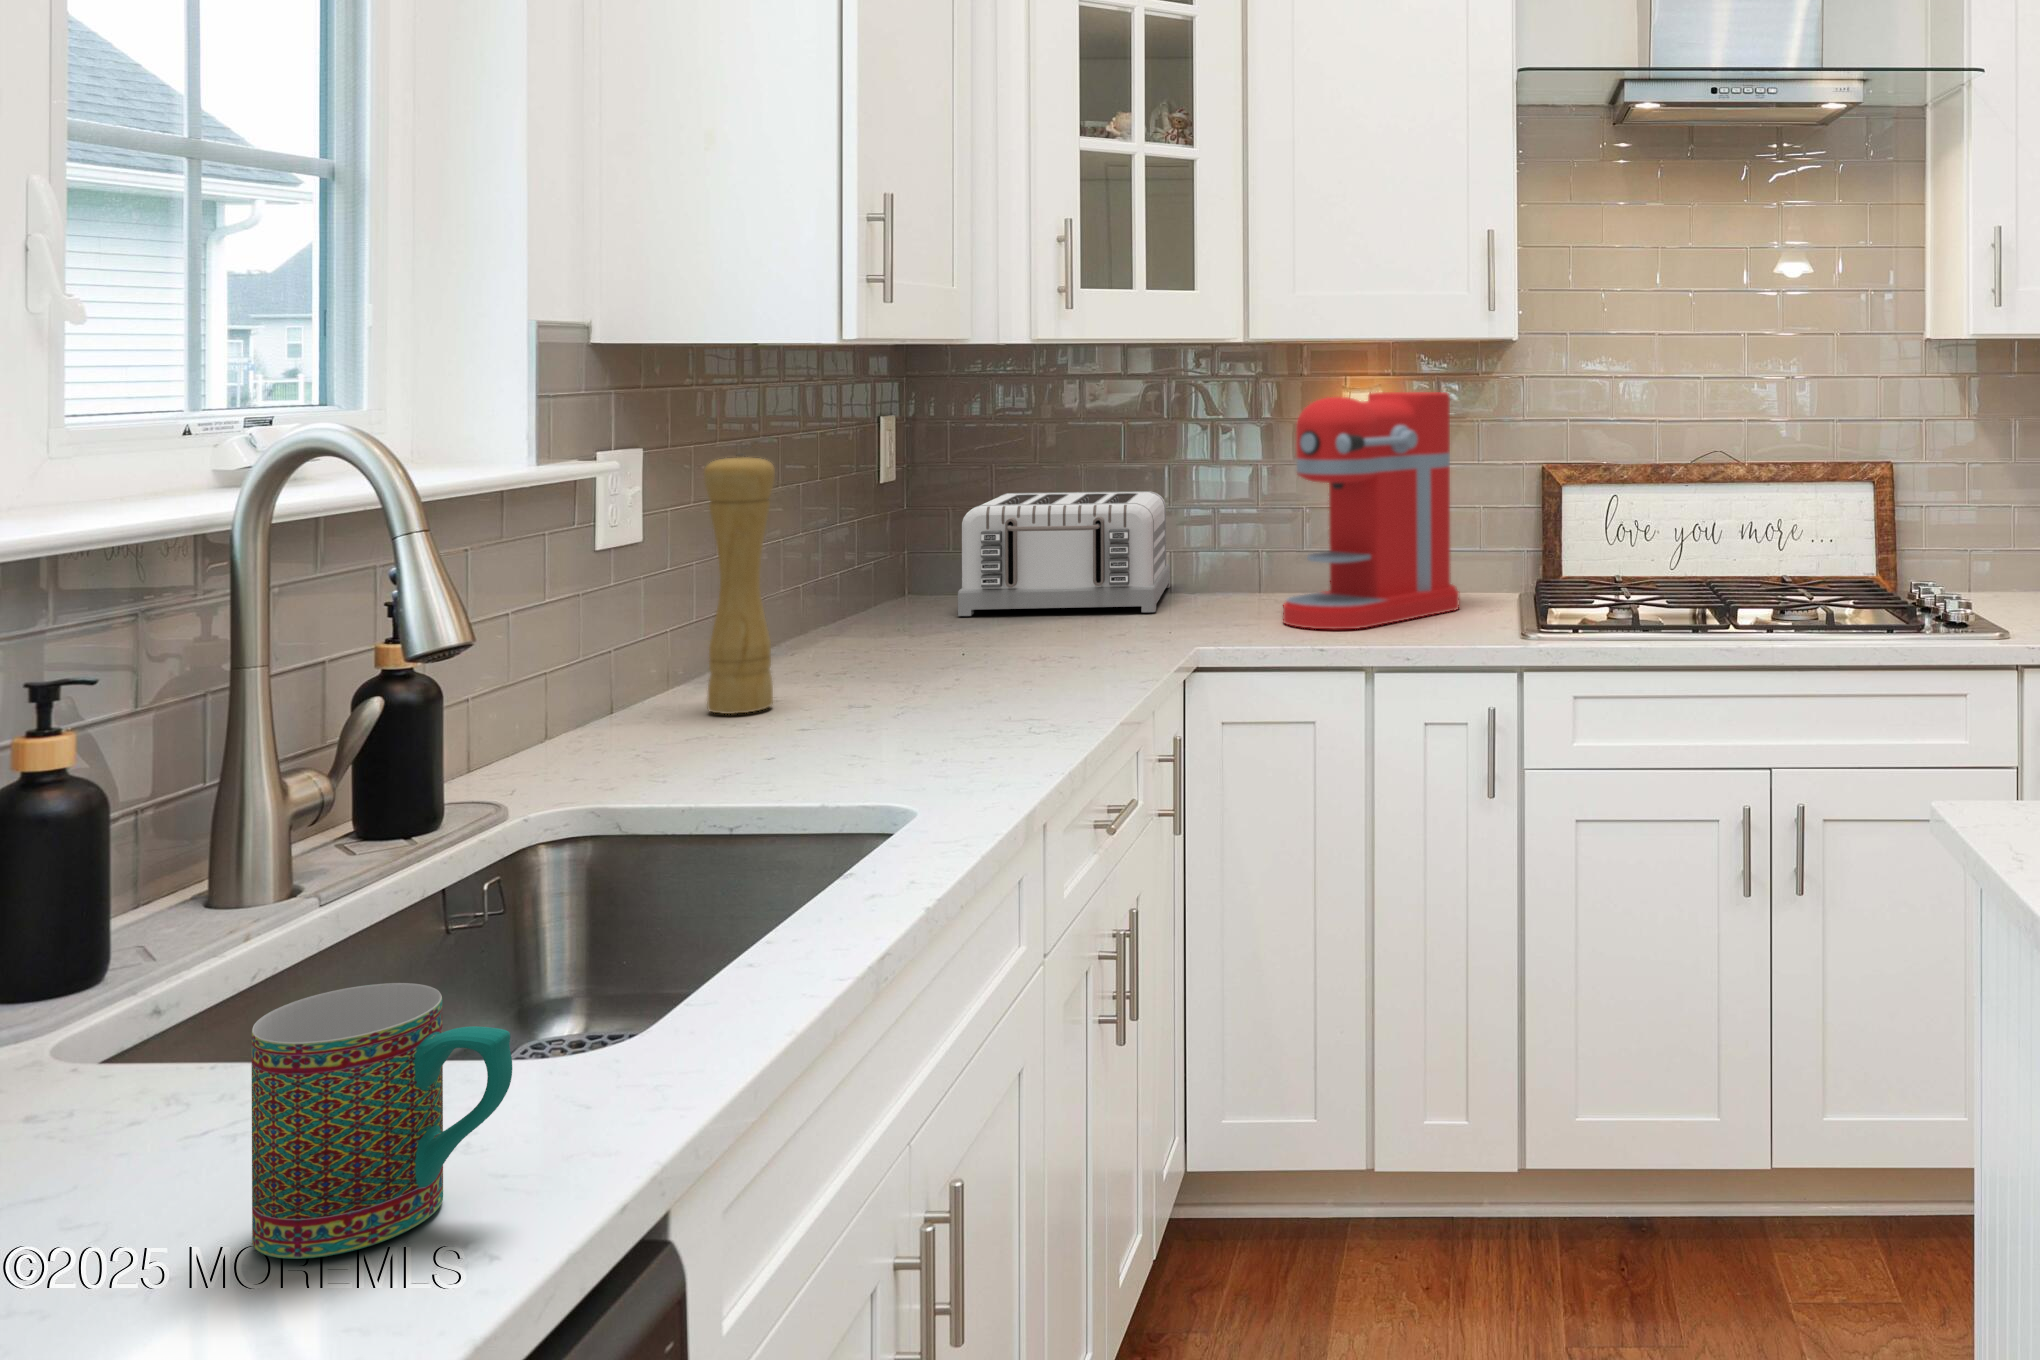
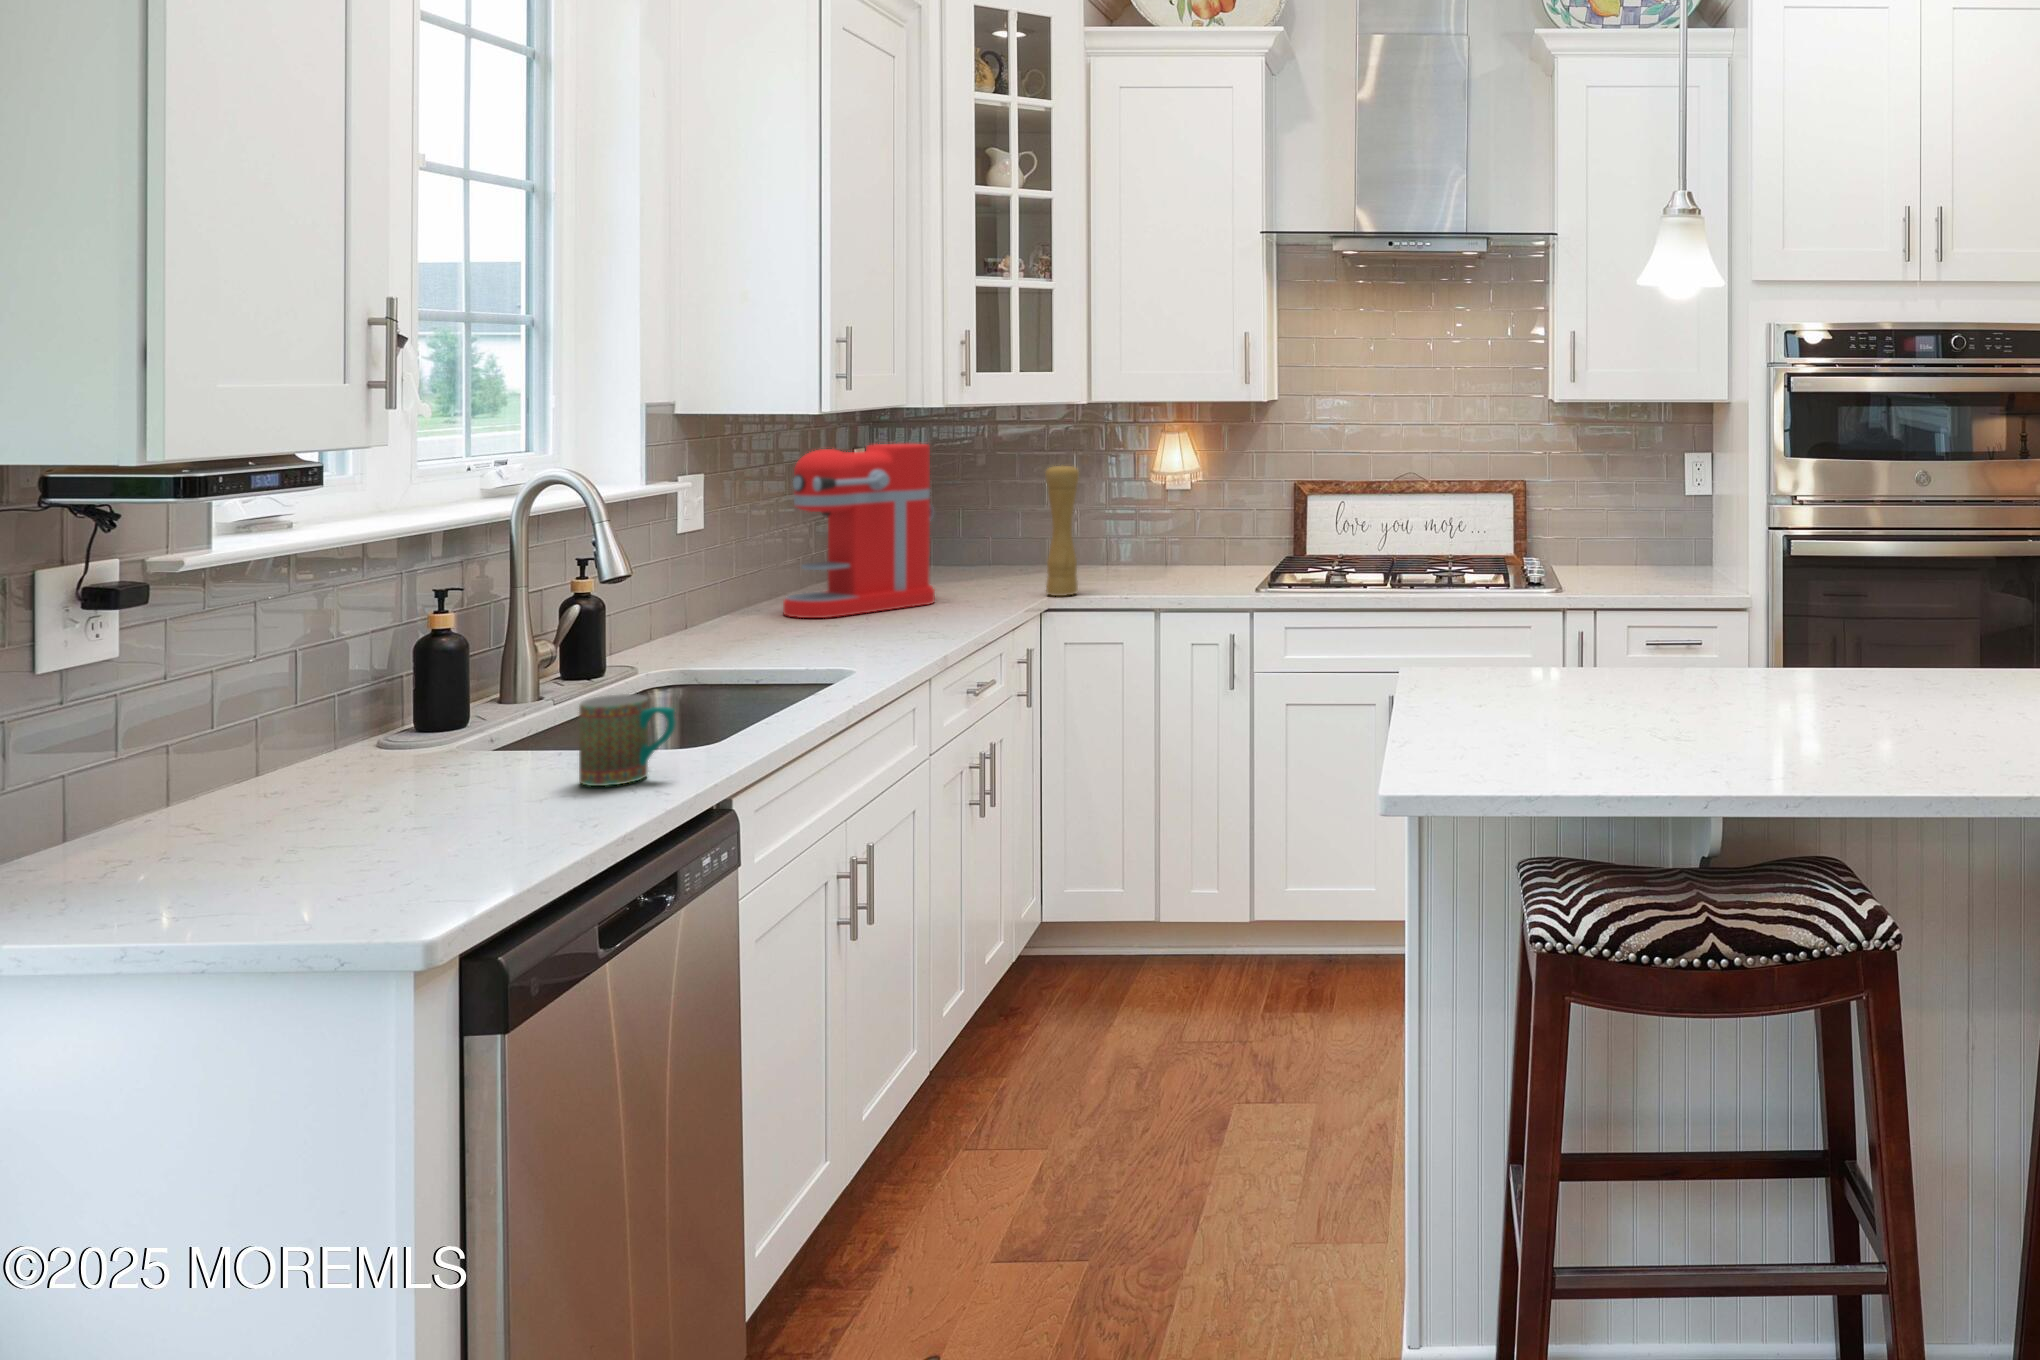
coffee maker: present [1283,392,1459,629] -> present [783,444,935,618]
pepper mill: present [704,453,775,714] -> present [1045,465,1079,596]
toaster: present [958,491,1170,616] -> none [898,501,1047,582]

